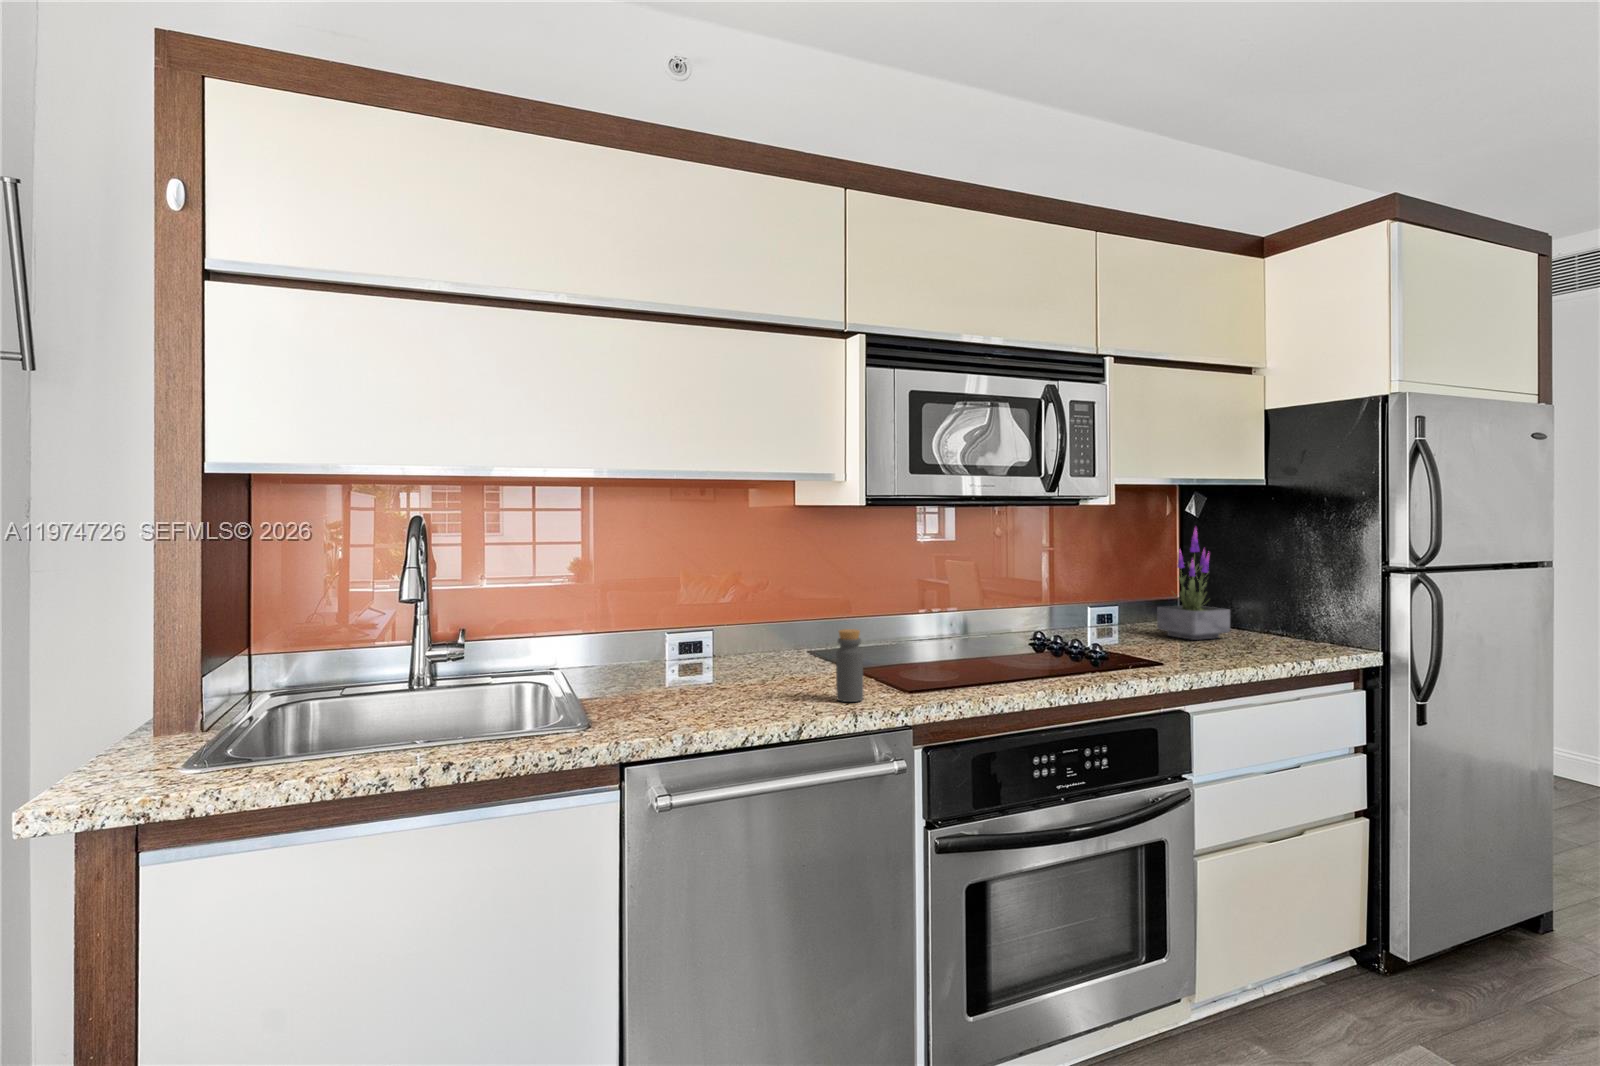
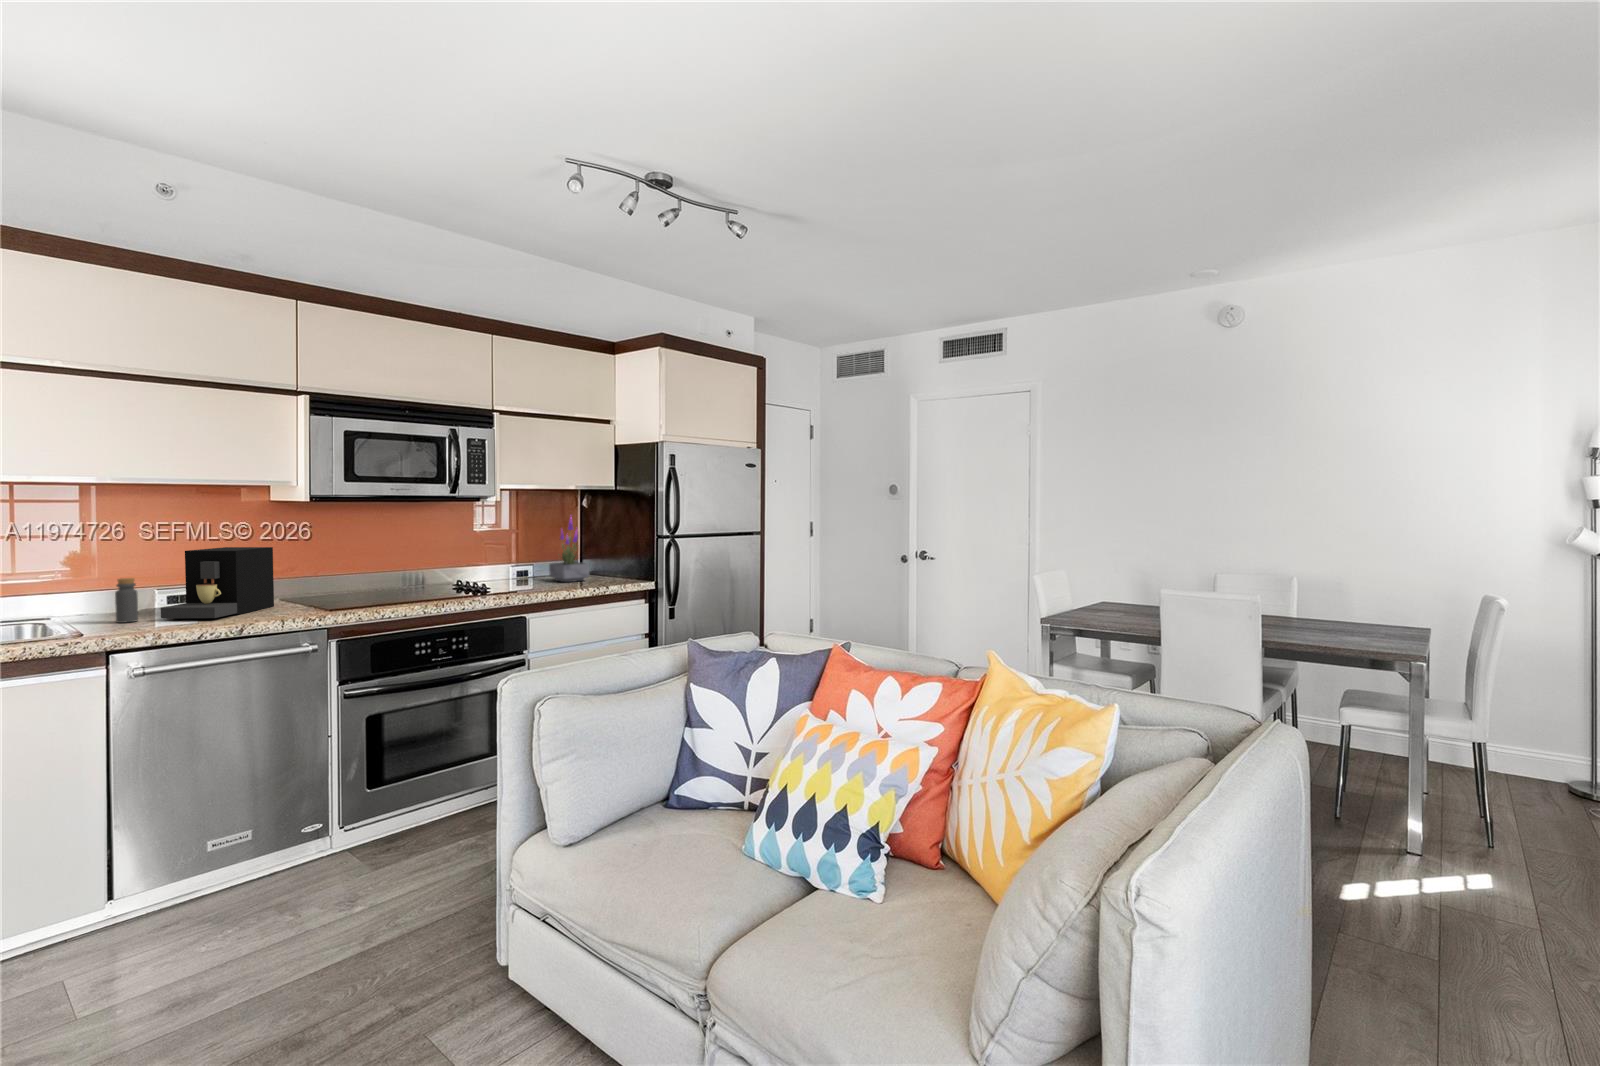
coffee maker: none [677,579,808,700] -> present [161,547,274,619]
bottle: present [836,629,863,702] -> present [115,578,138,623]

